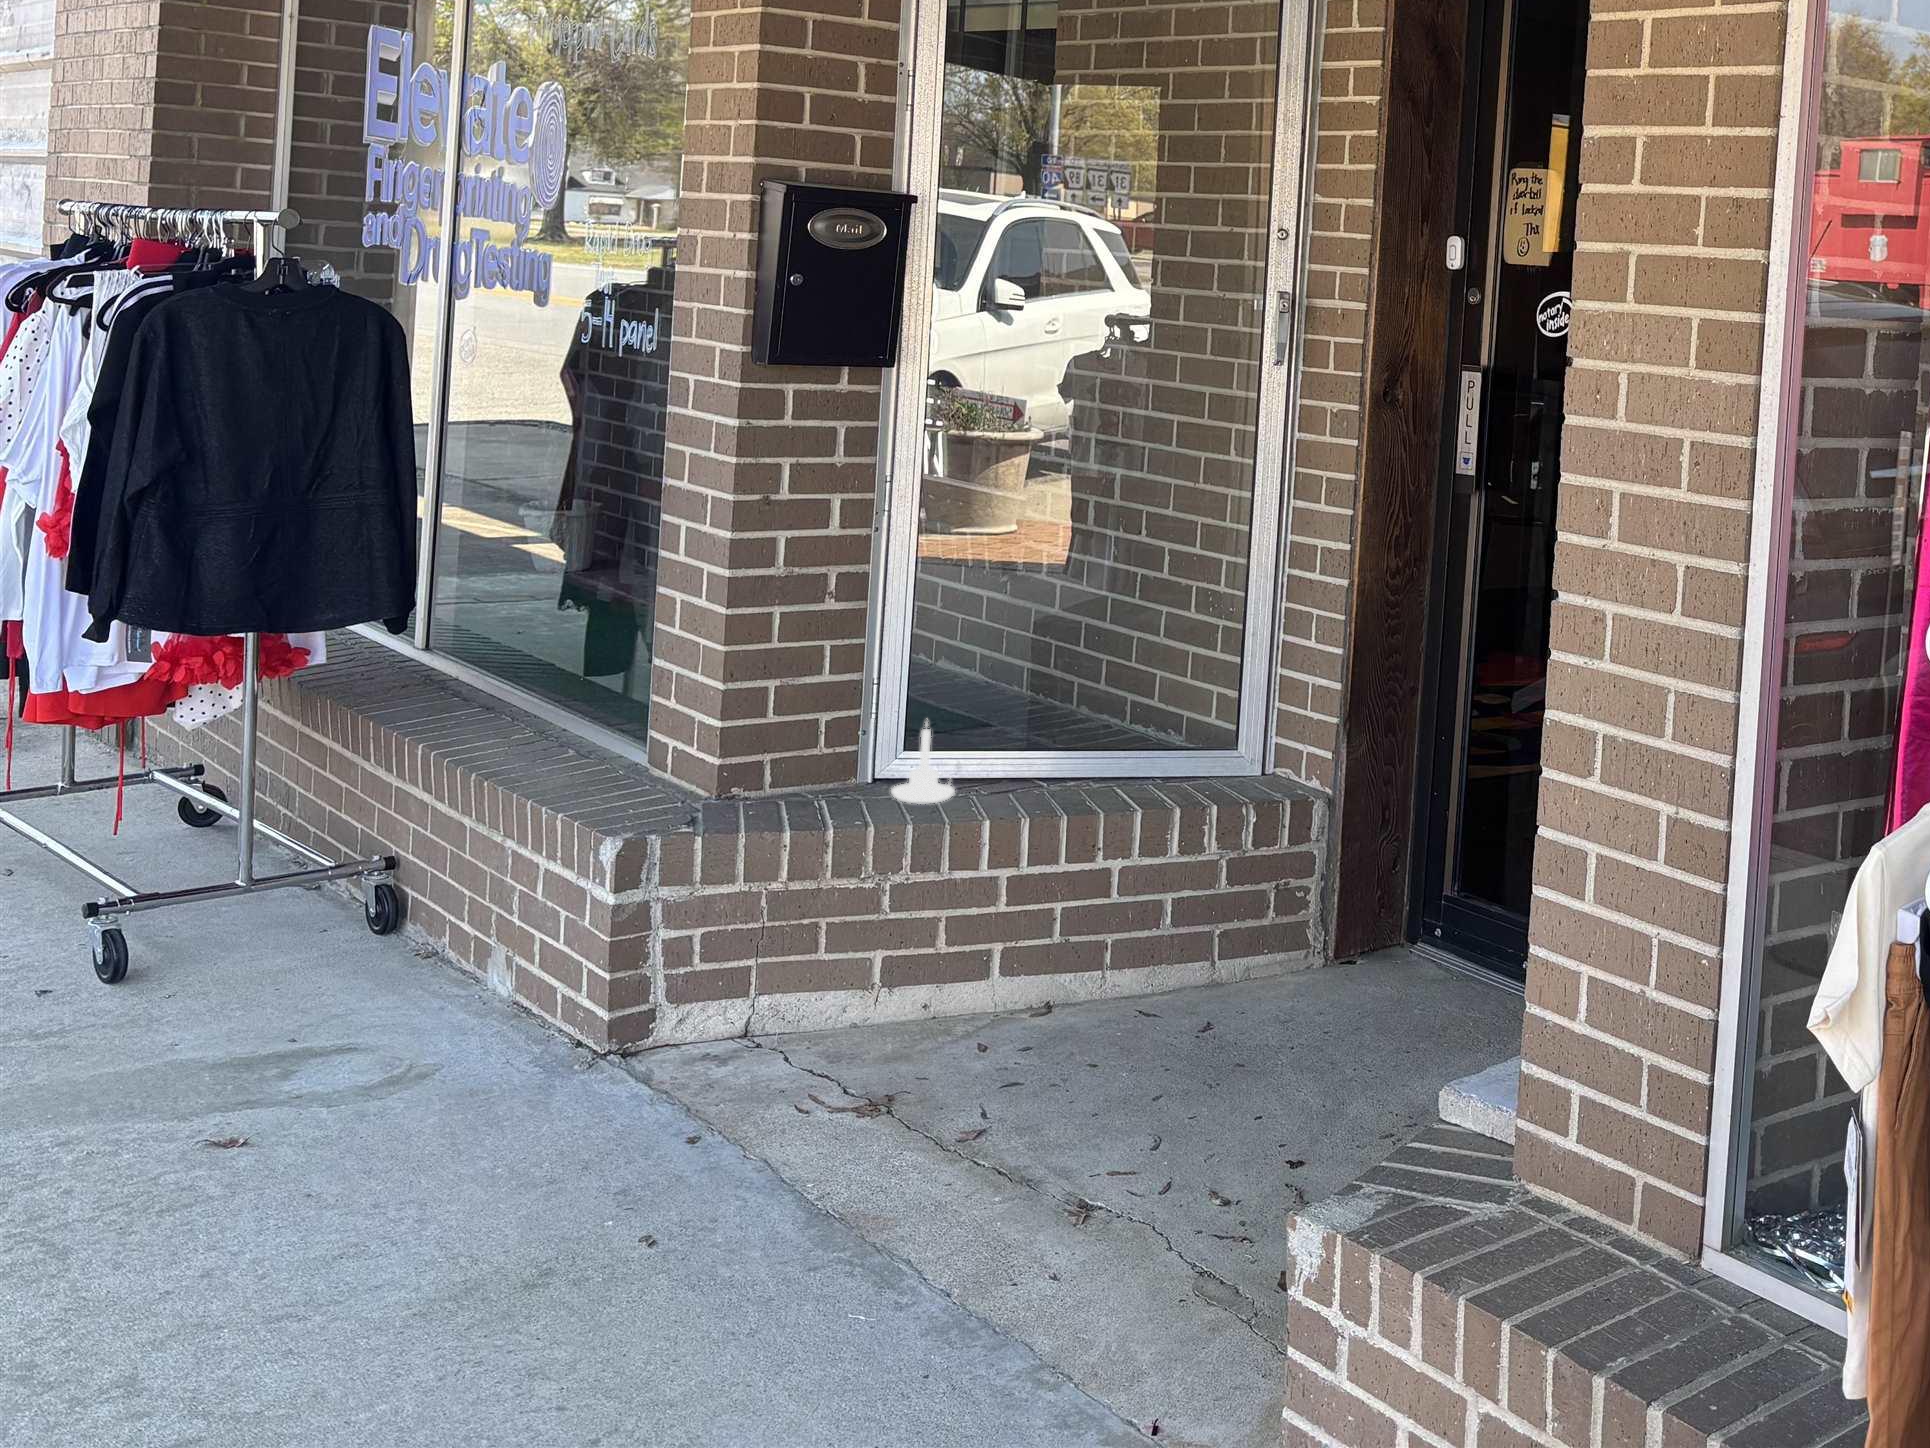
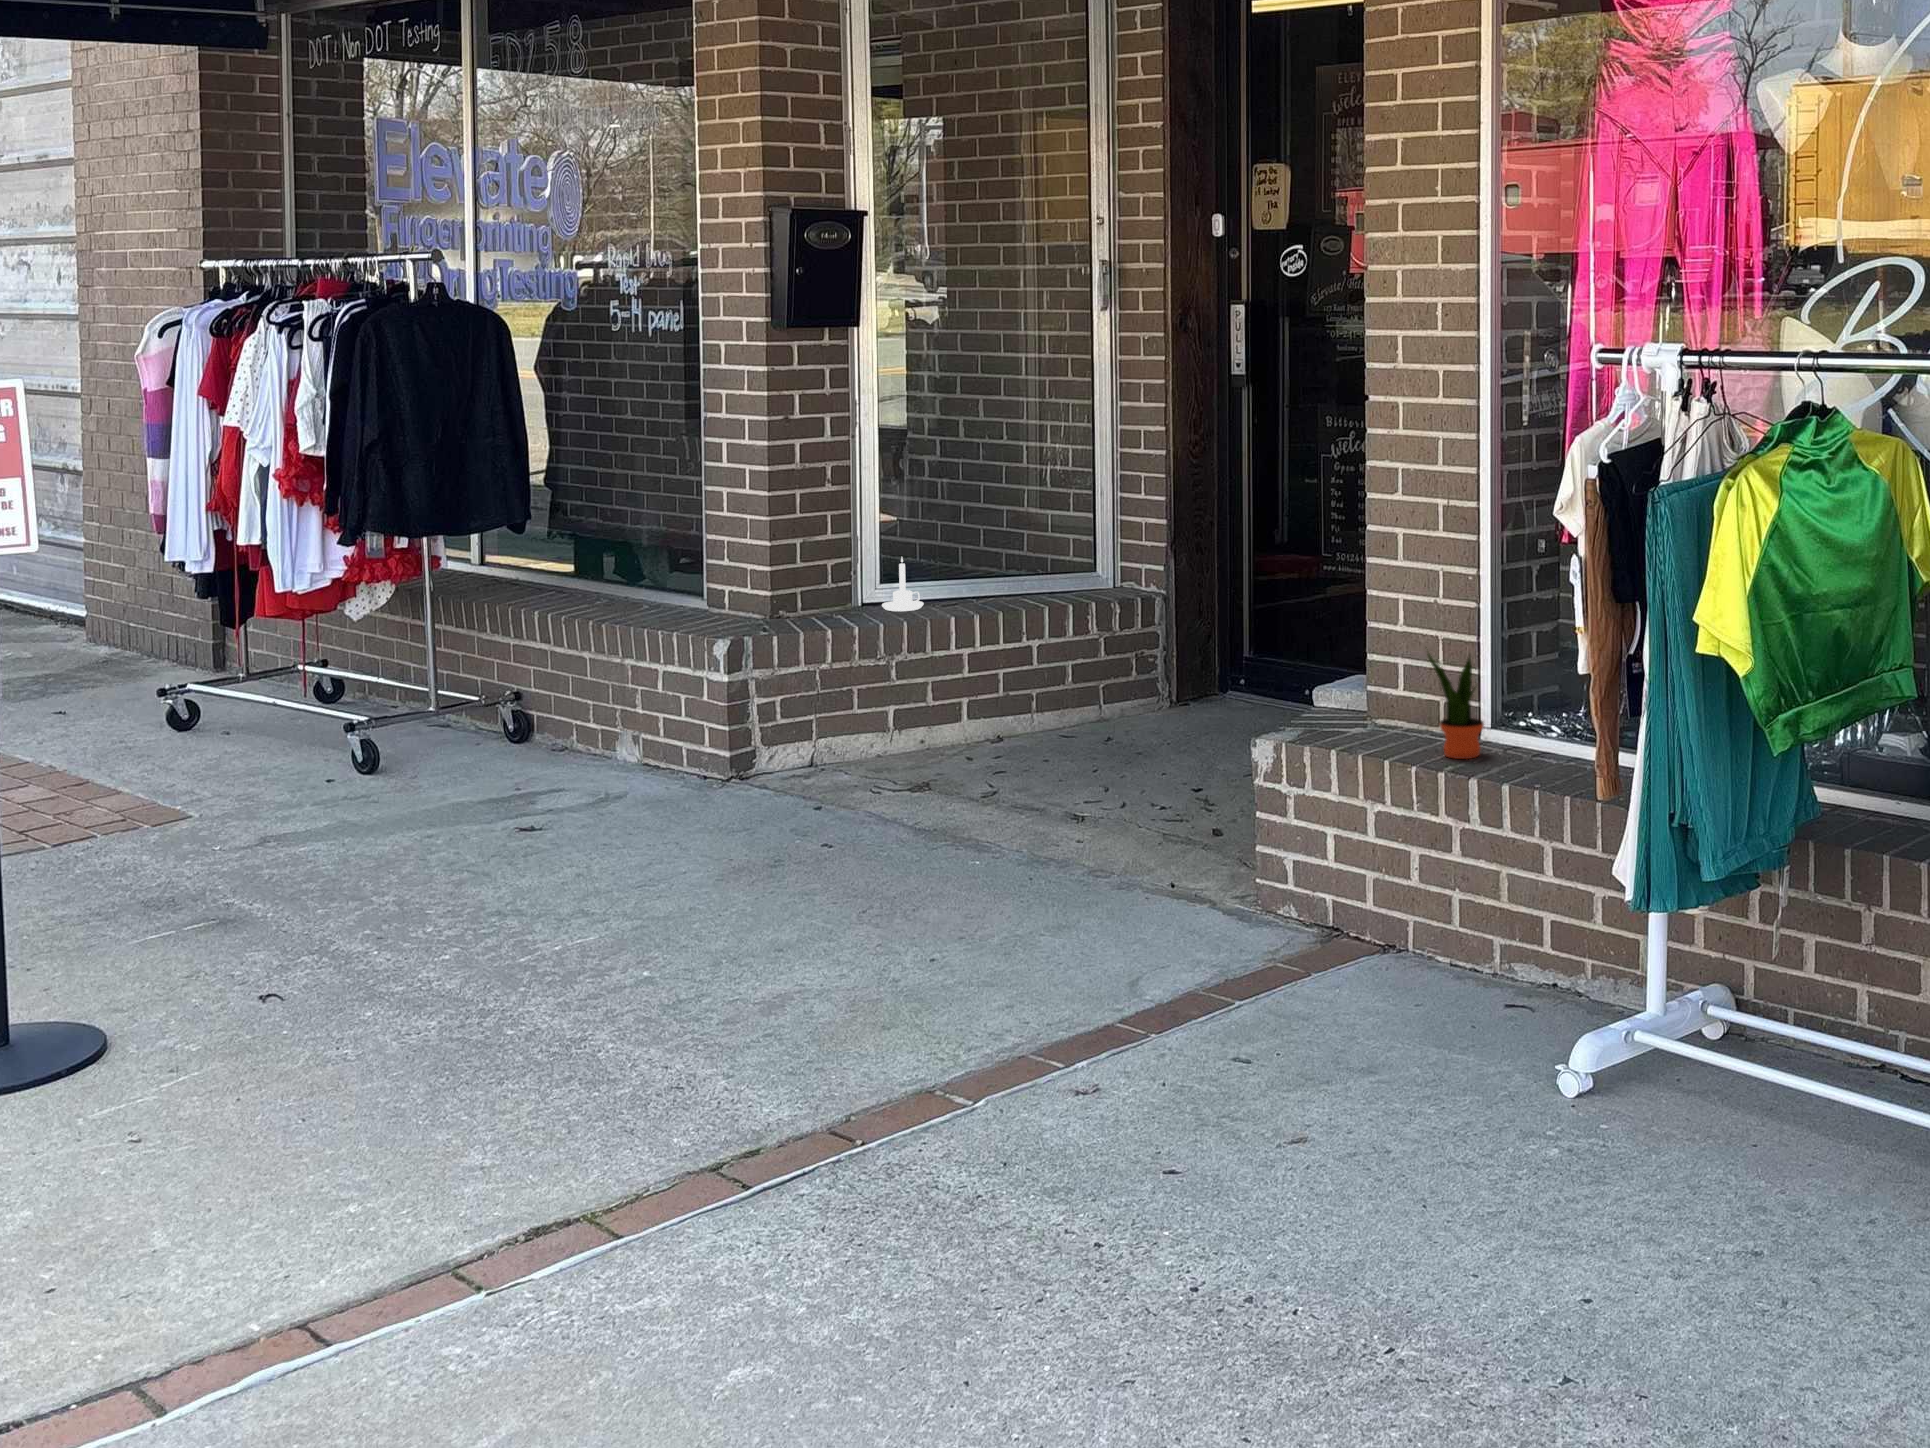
potted plant: none [1605,1099,1702,1334] -> present [1427,653,1484,759]

